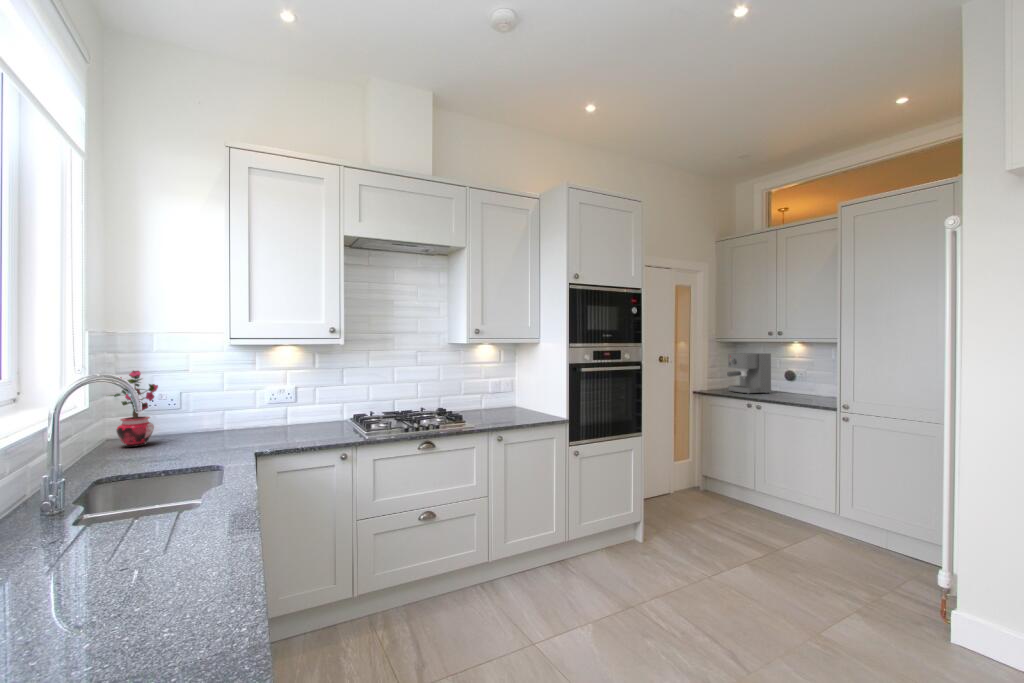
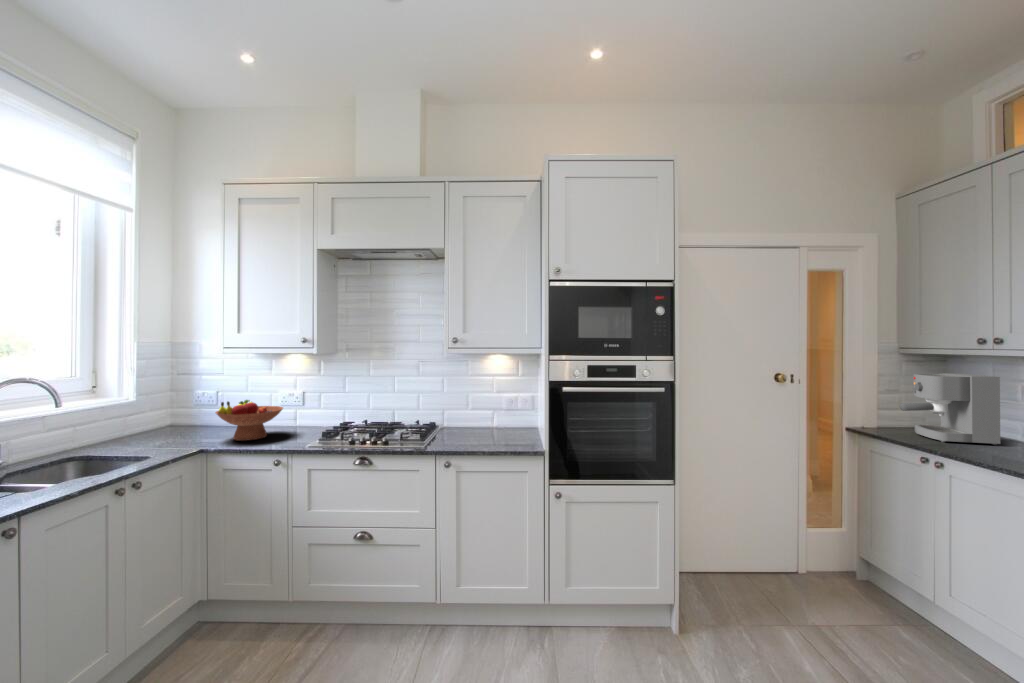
potted plant: present [110,371,158,447] -> none [157,372,198,432]
fruit bowl: none [238,397,312,442] -> present [215,400,283,441]

